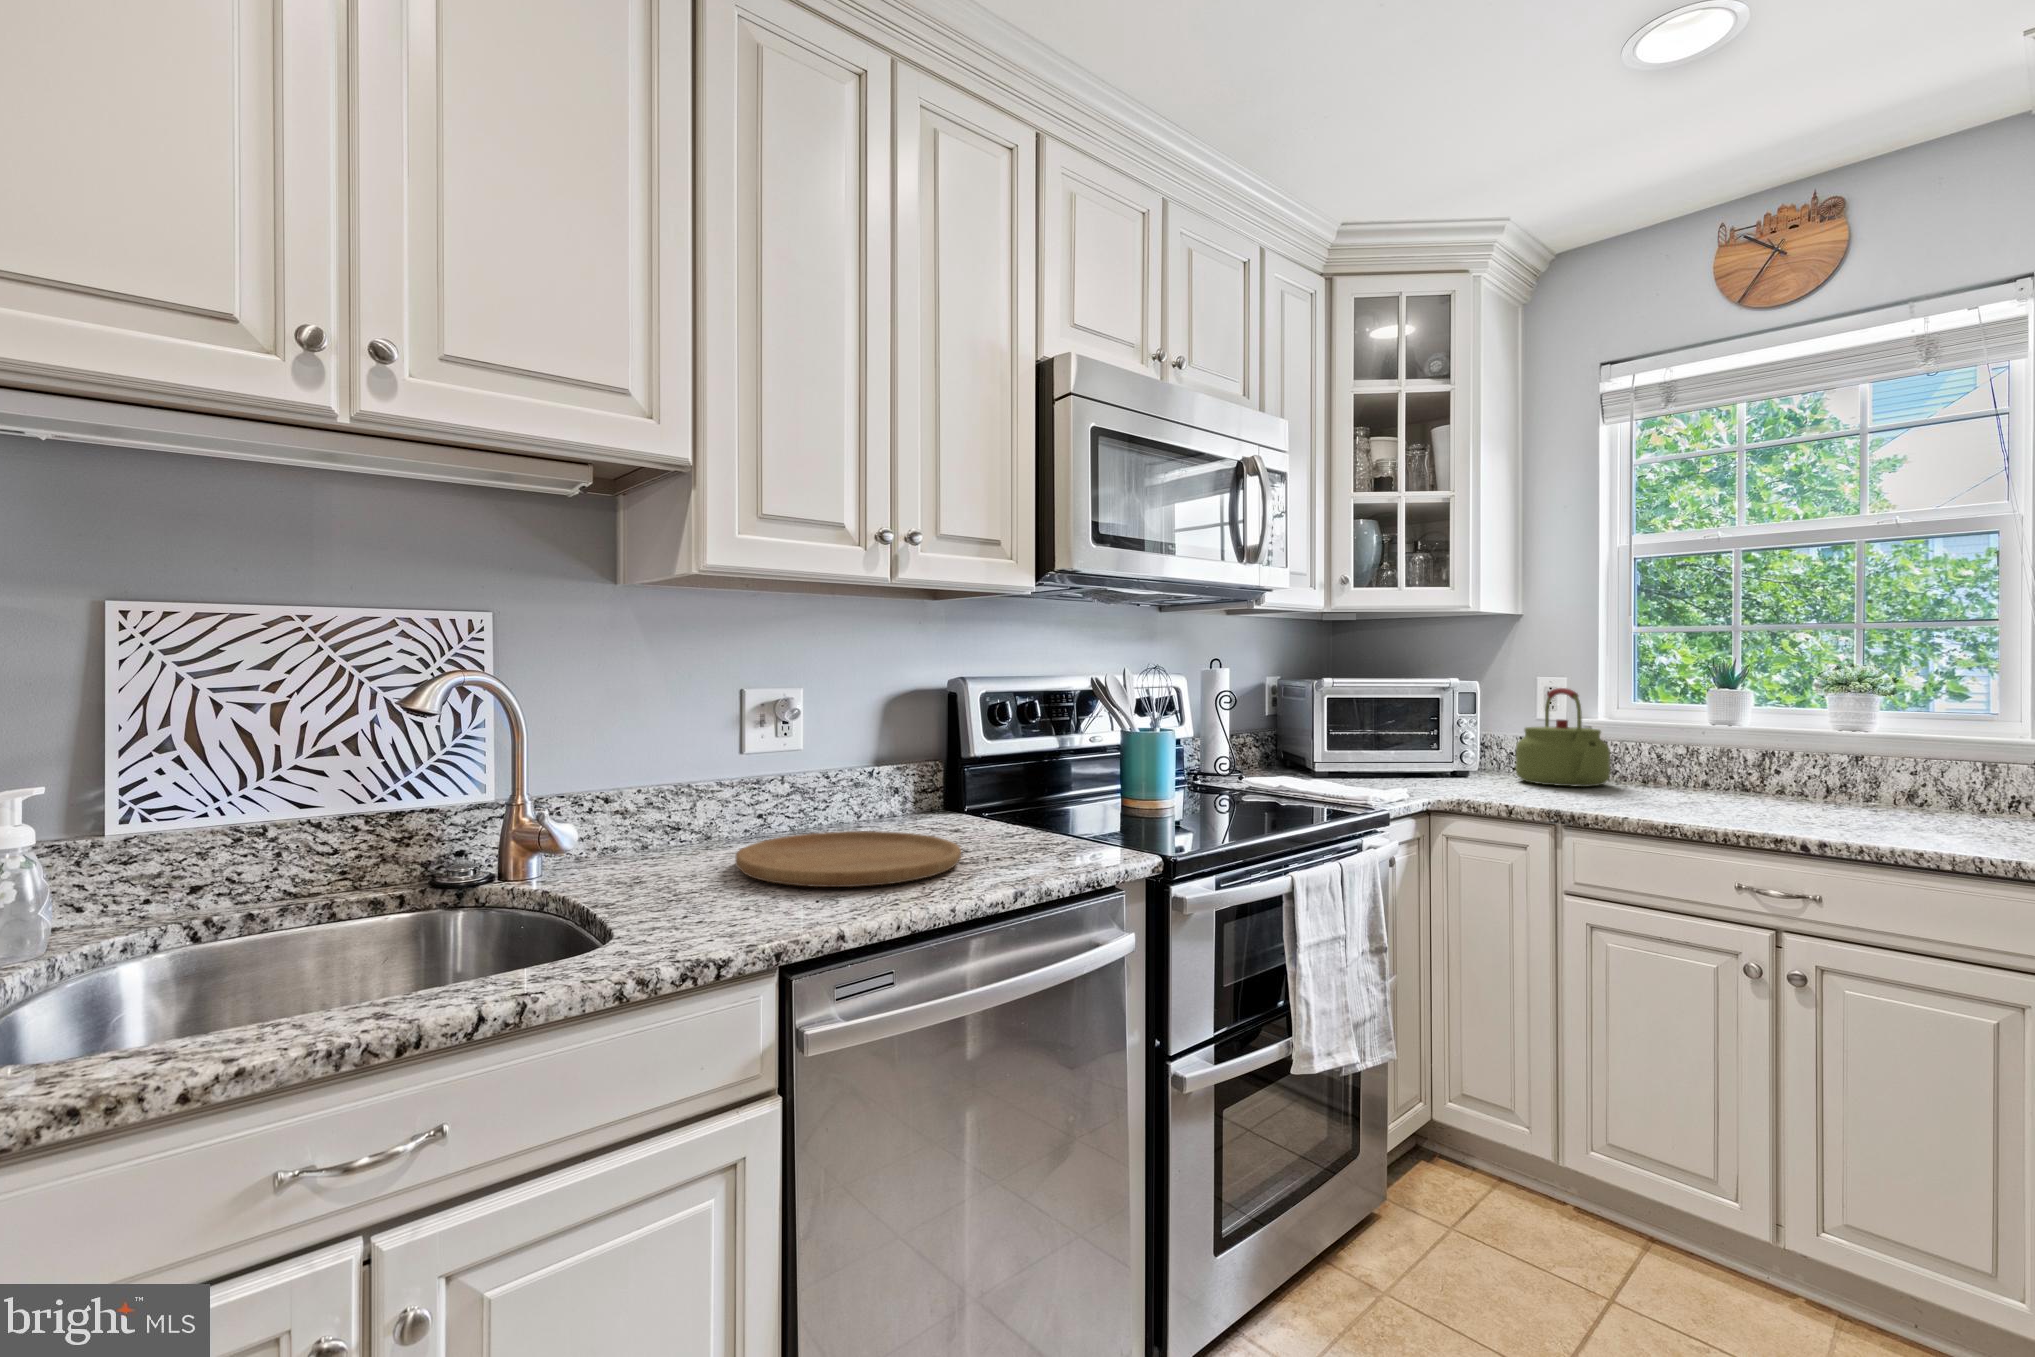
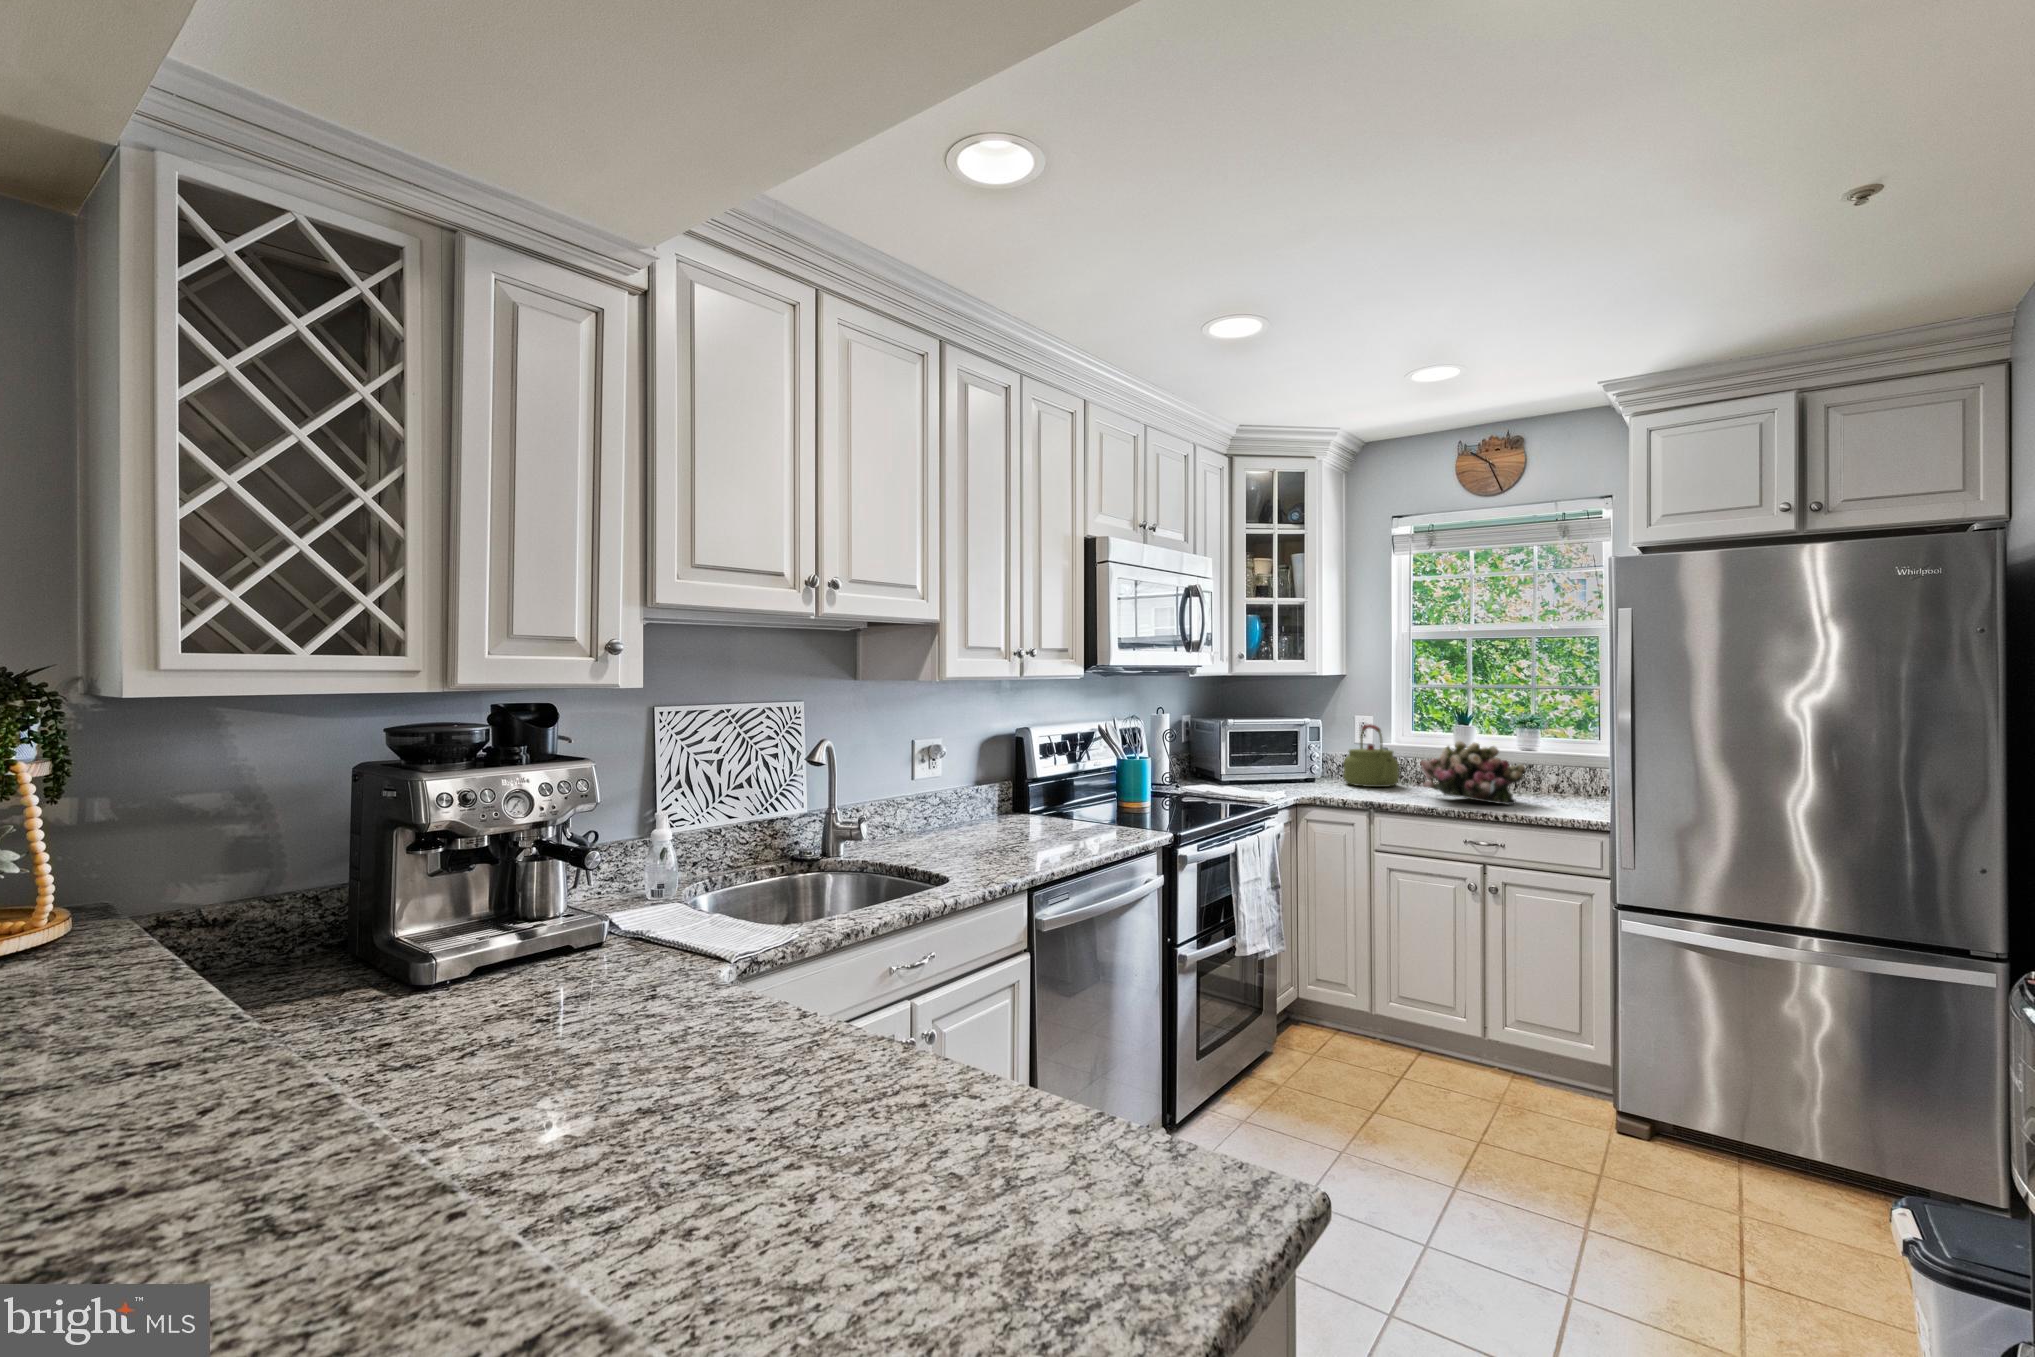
flower arrangement: none [1649,710,1860,823] -> present [1421,740,1526,805]
cutting board: present [735,831,961,887] -> none [948,825,1073,852]

